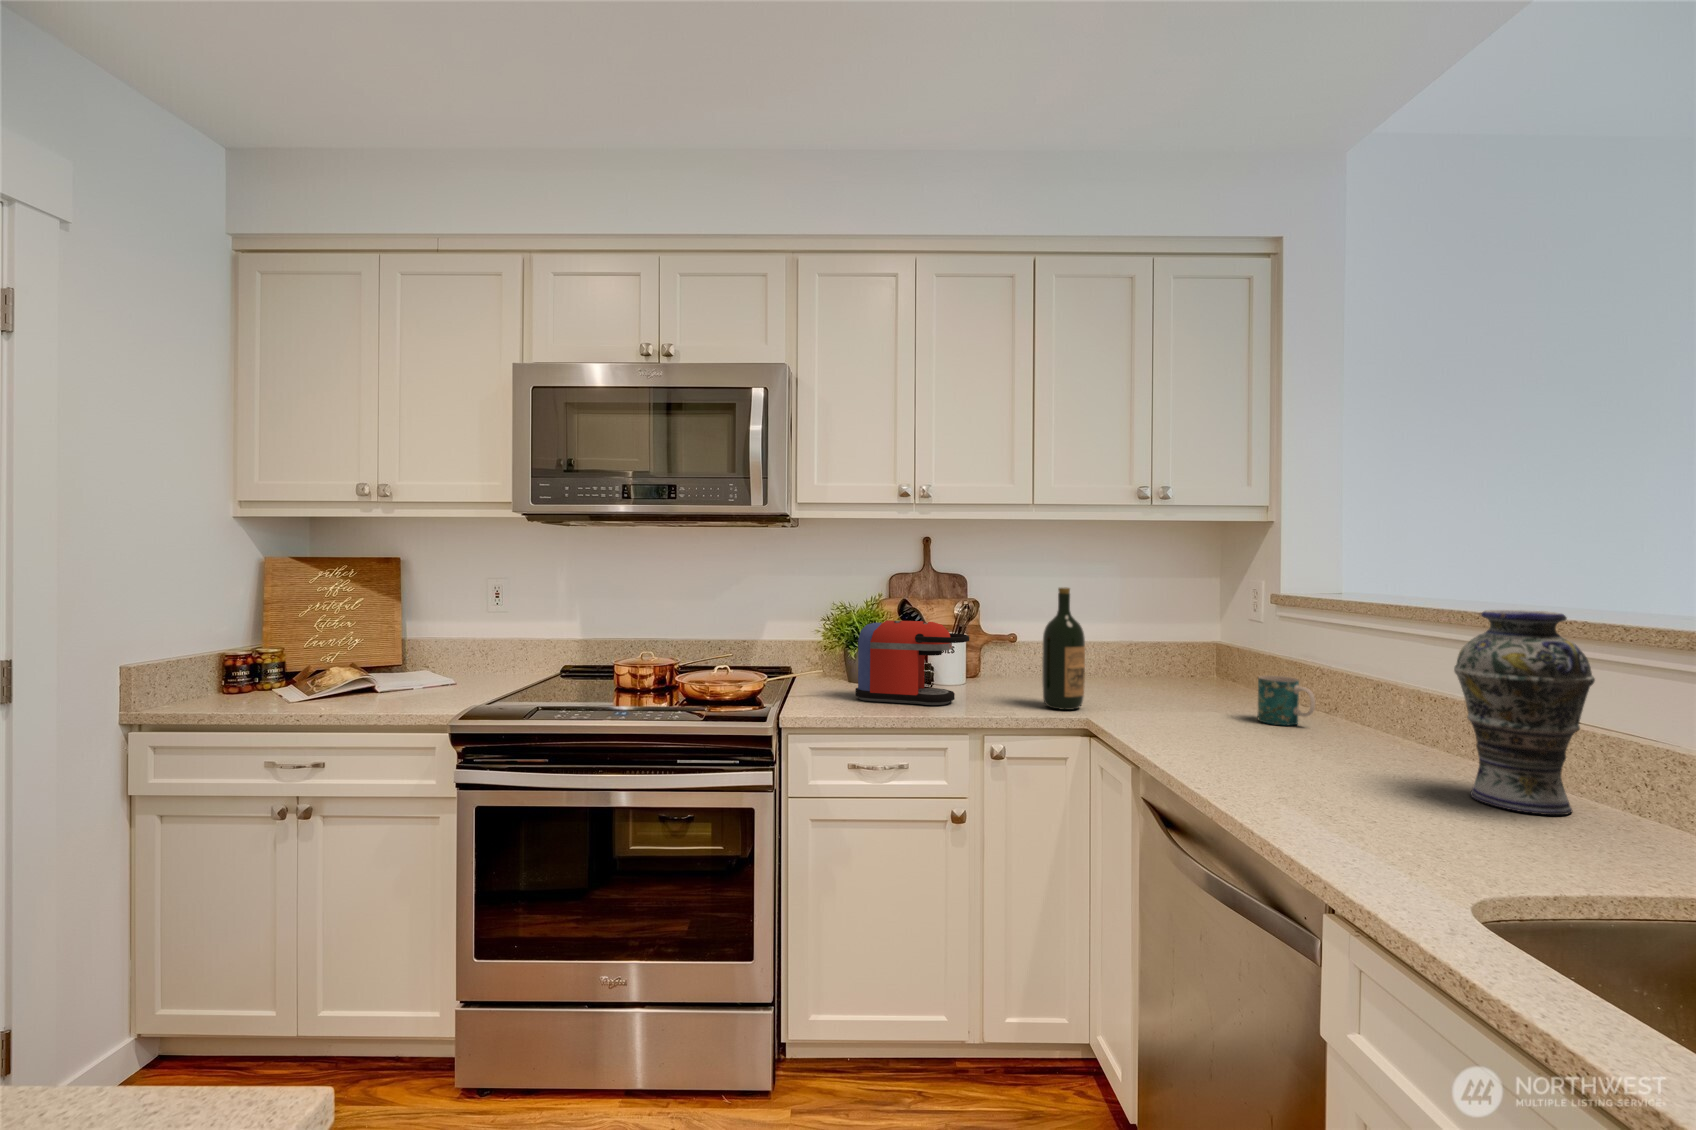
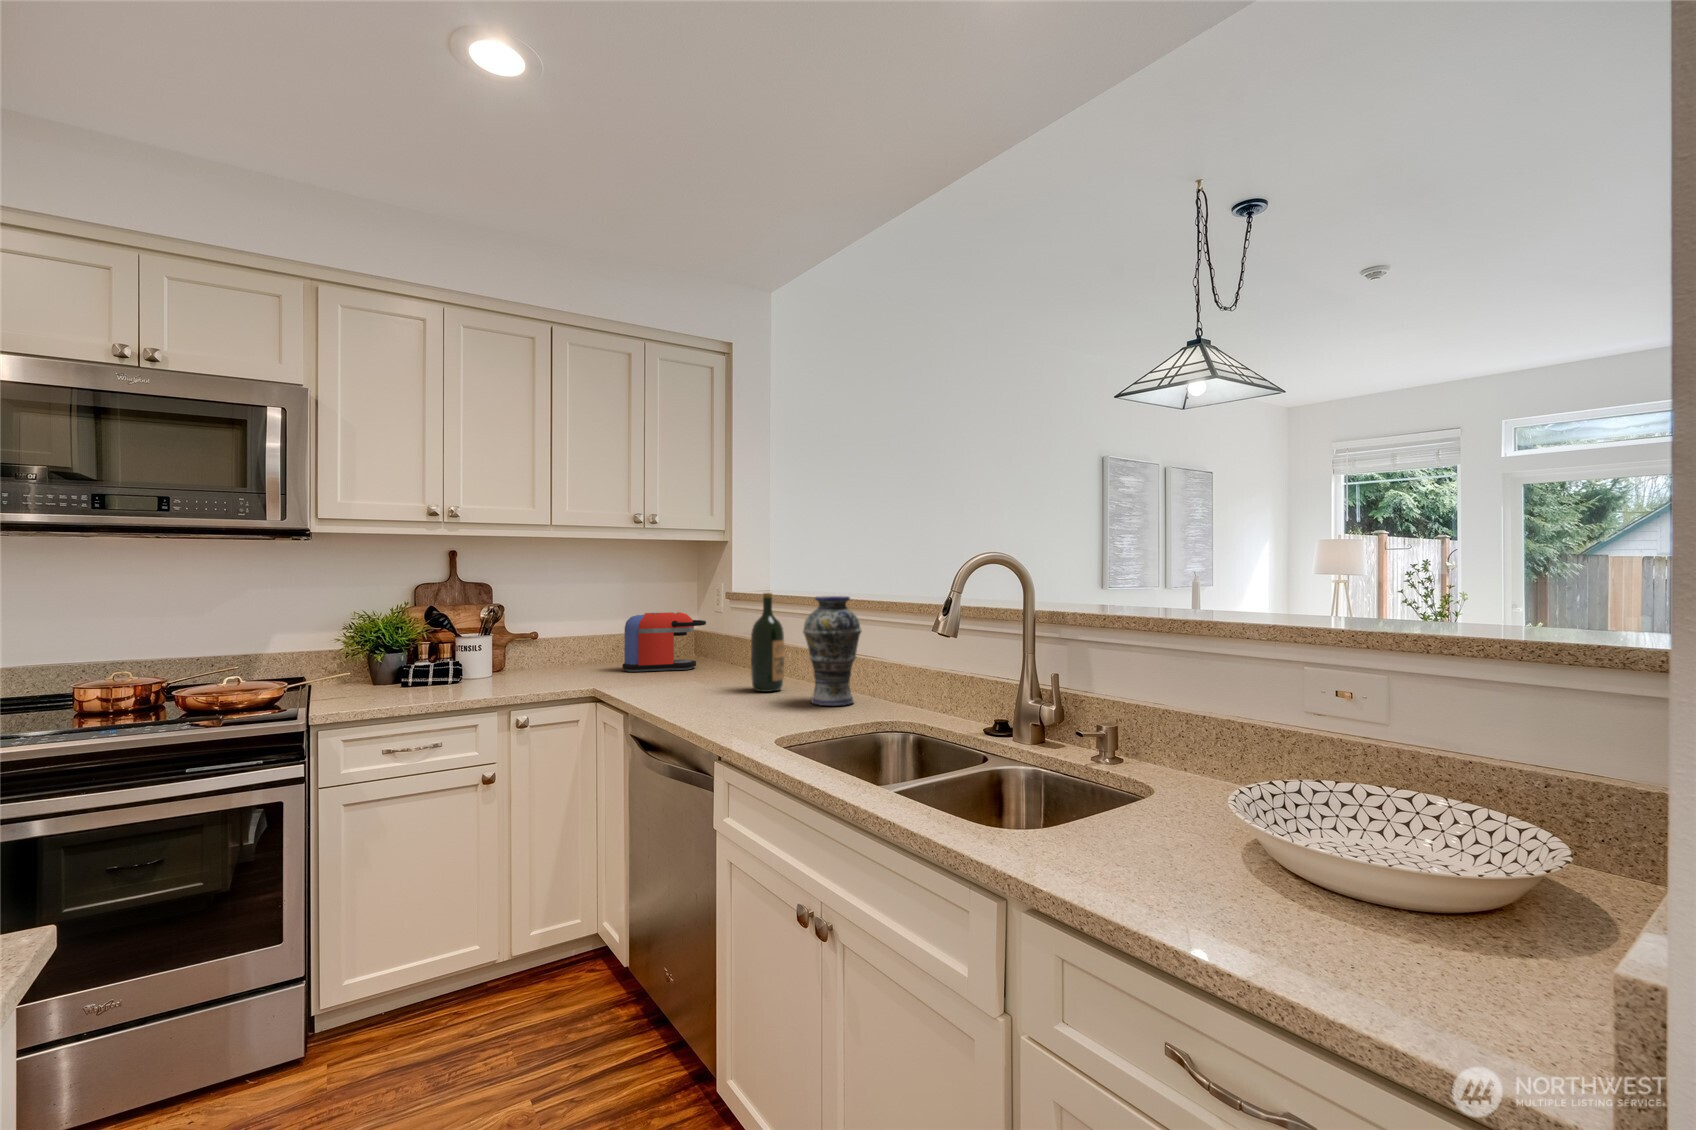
wine bottle: present [1042,588,1085,710] -> present [751,593,784,692]
coffee maker: present [856,620,969,705] -> present [622,612,706,672]
mug: present [1258,676,1315,725] -> none [712,647,746,680]

